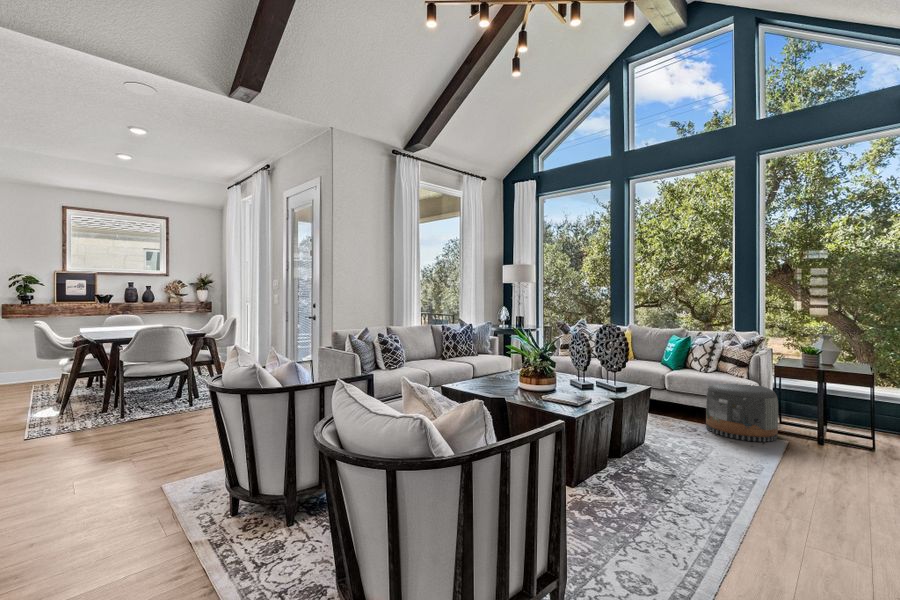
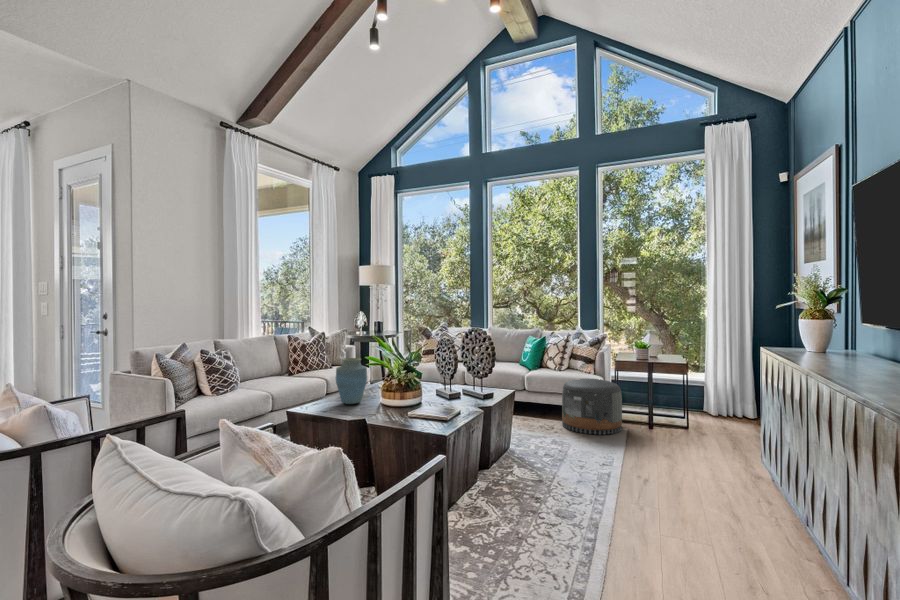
vase: none [480,345,508,385] -> present [336,358,367,404]

